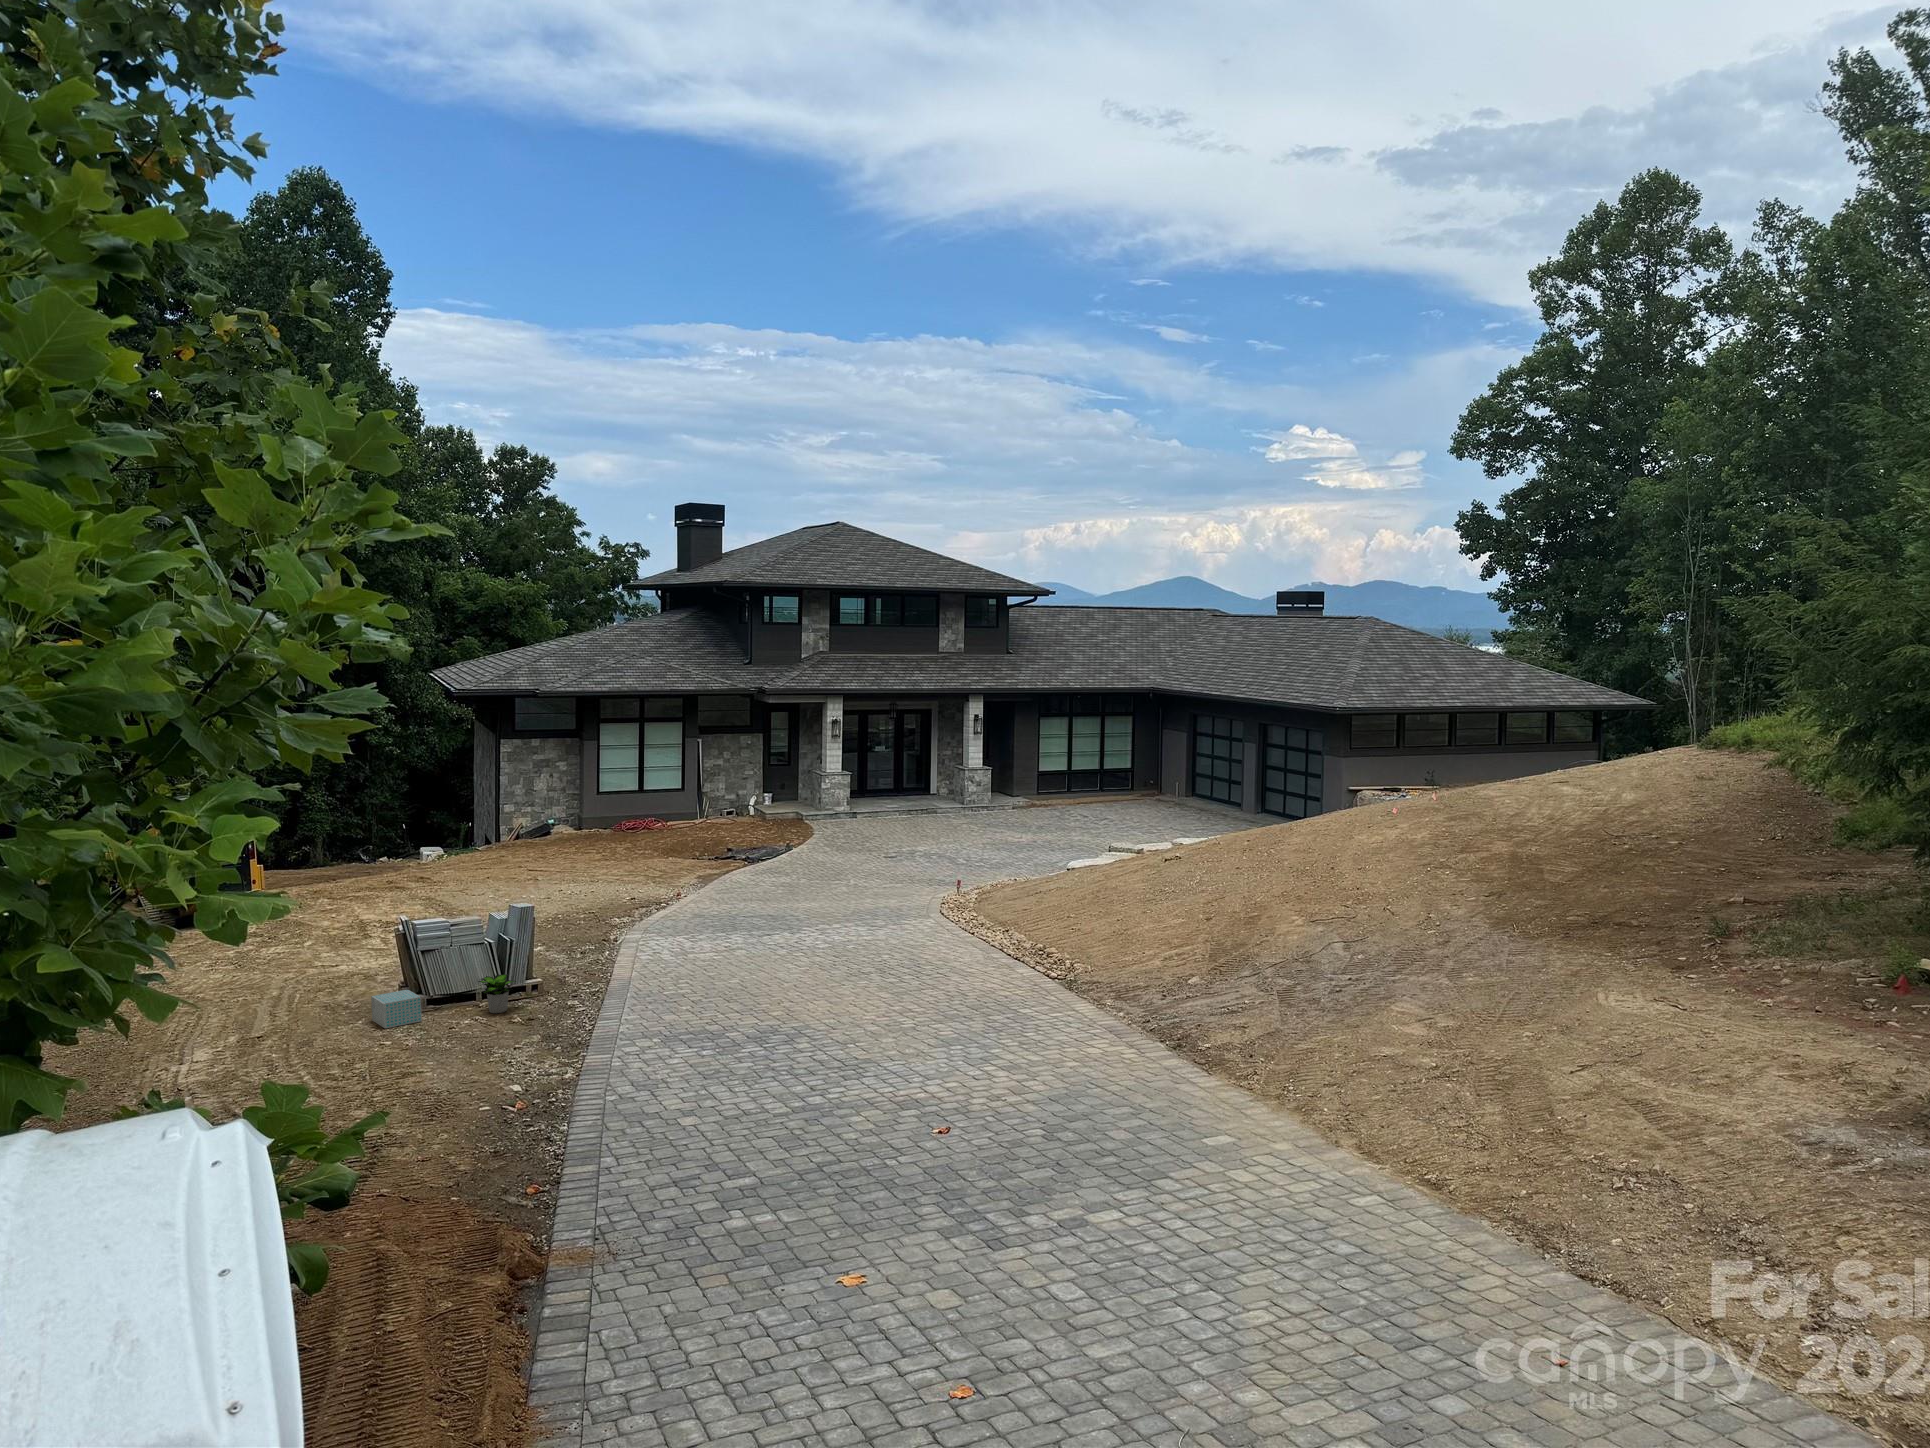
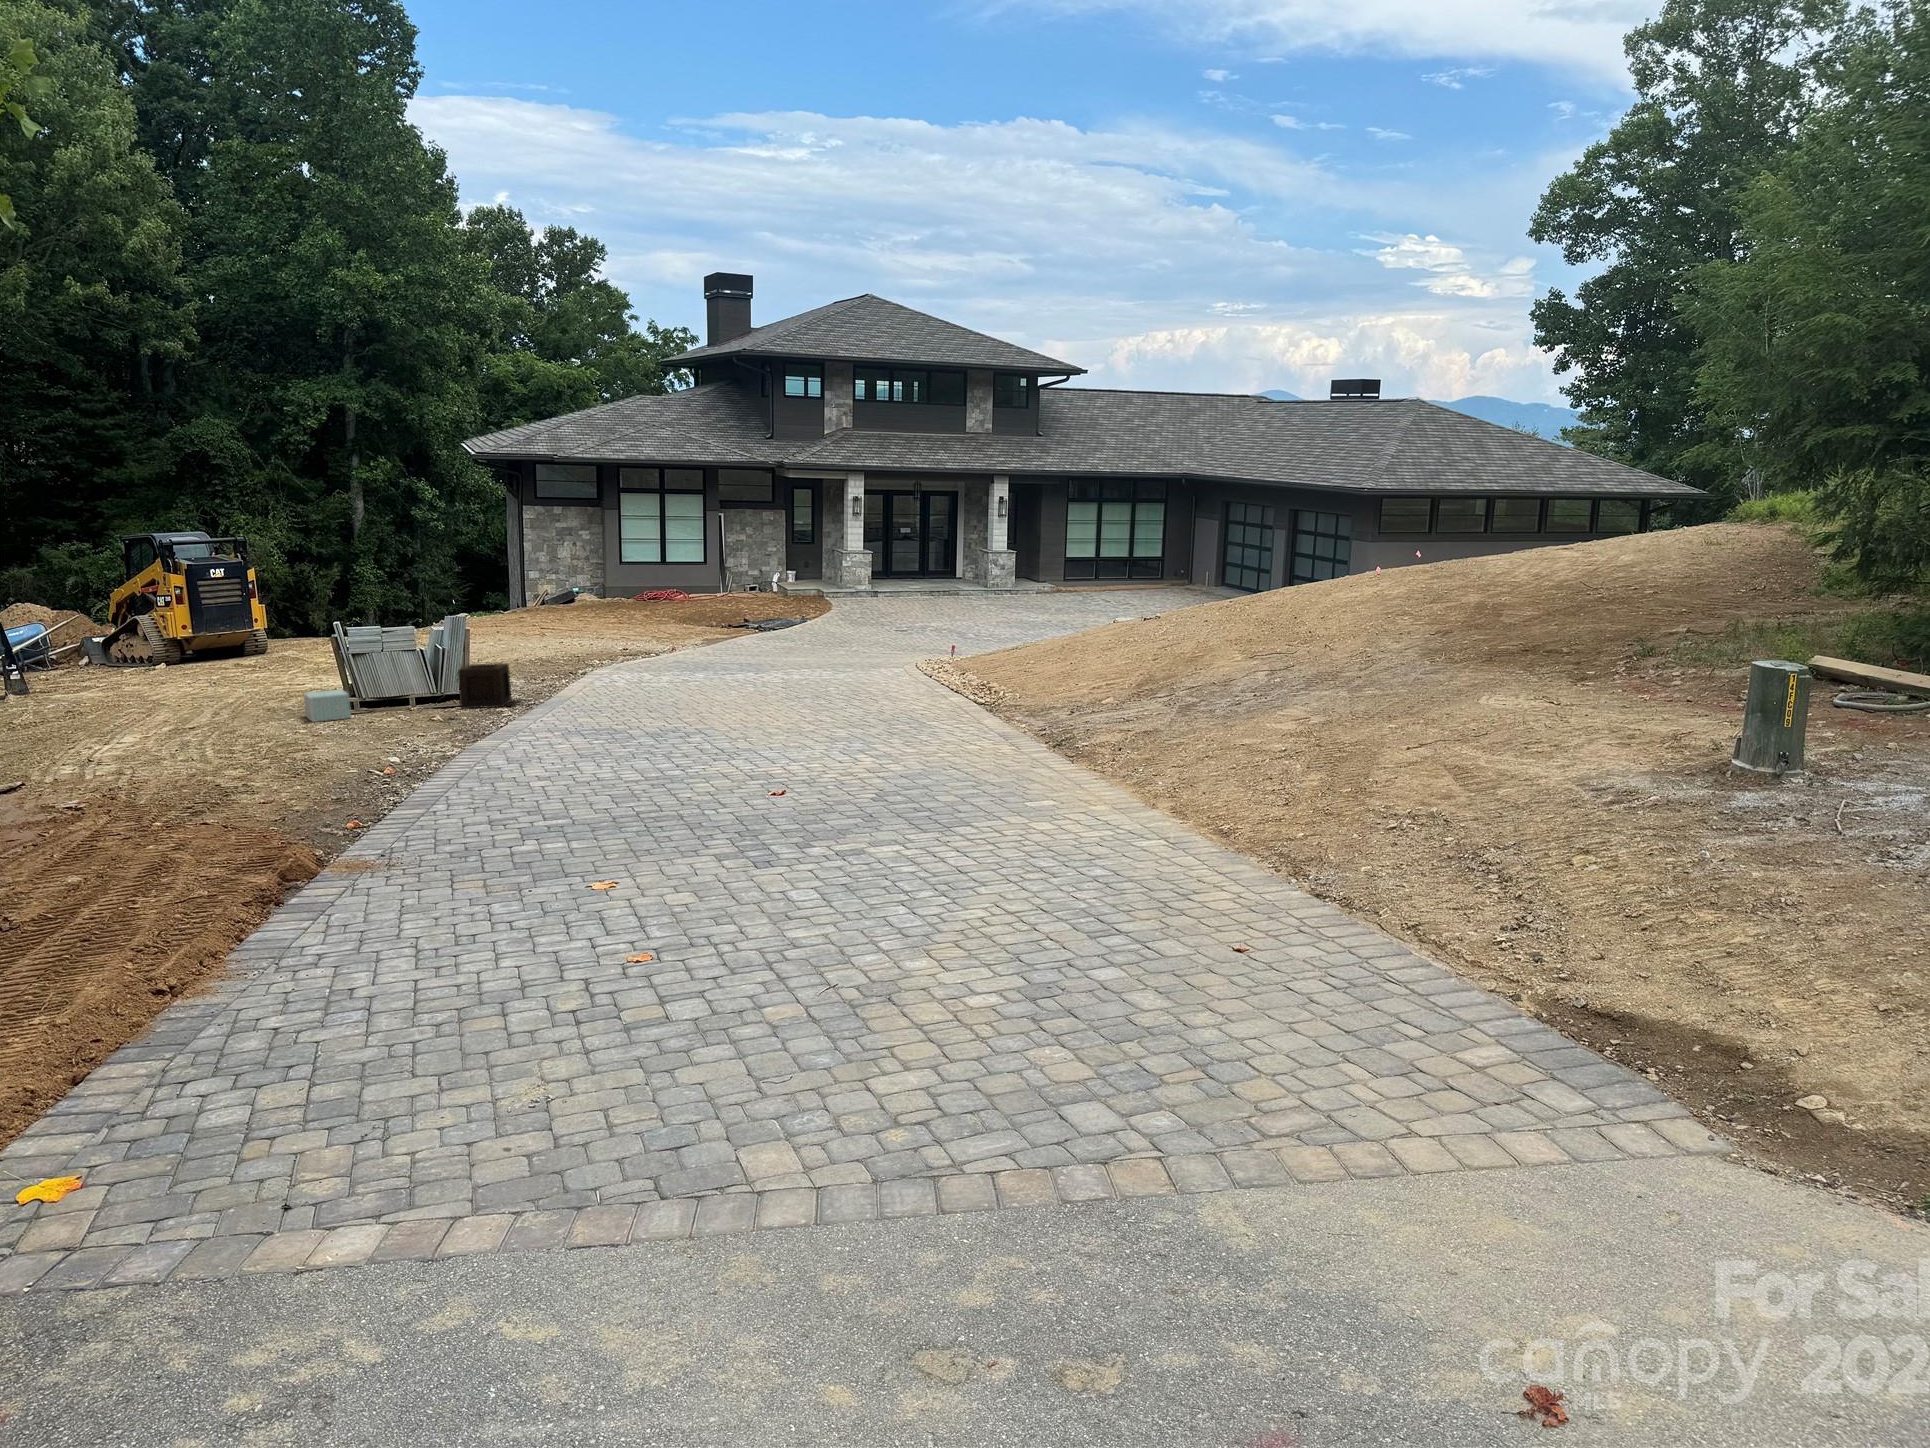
wooden crate: none [526,952,572,1003] -> present [458,663,511,709]
potted plant: present [478,974,516,1013] -> none [406,678,449,715]

